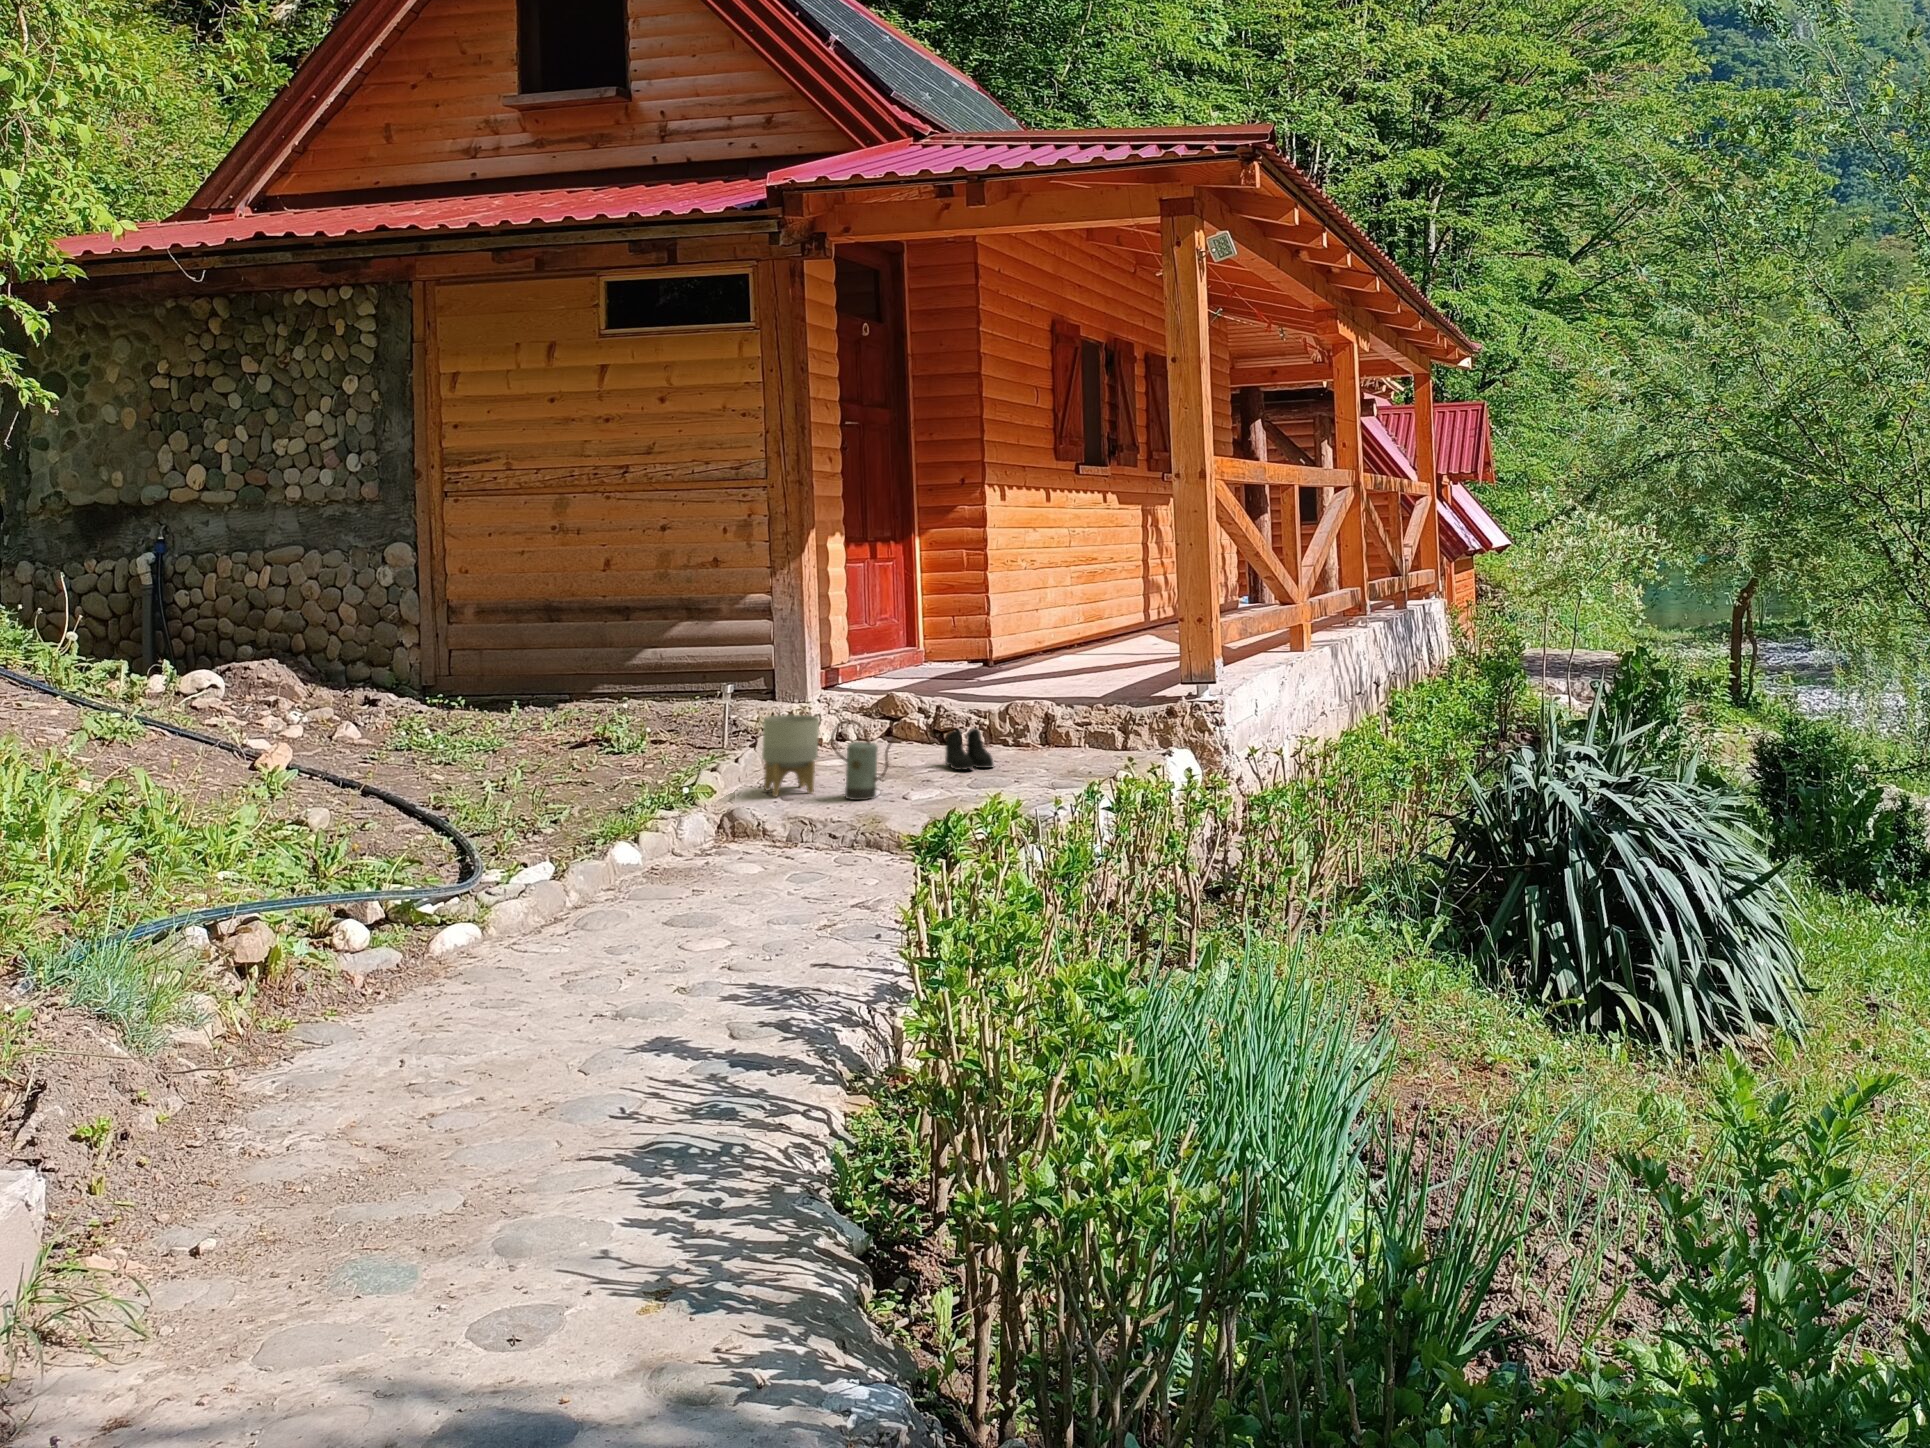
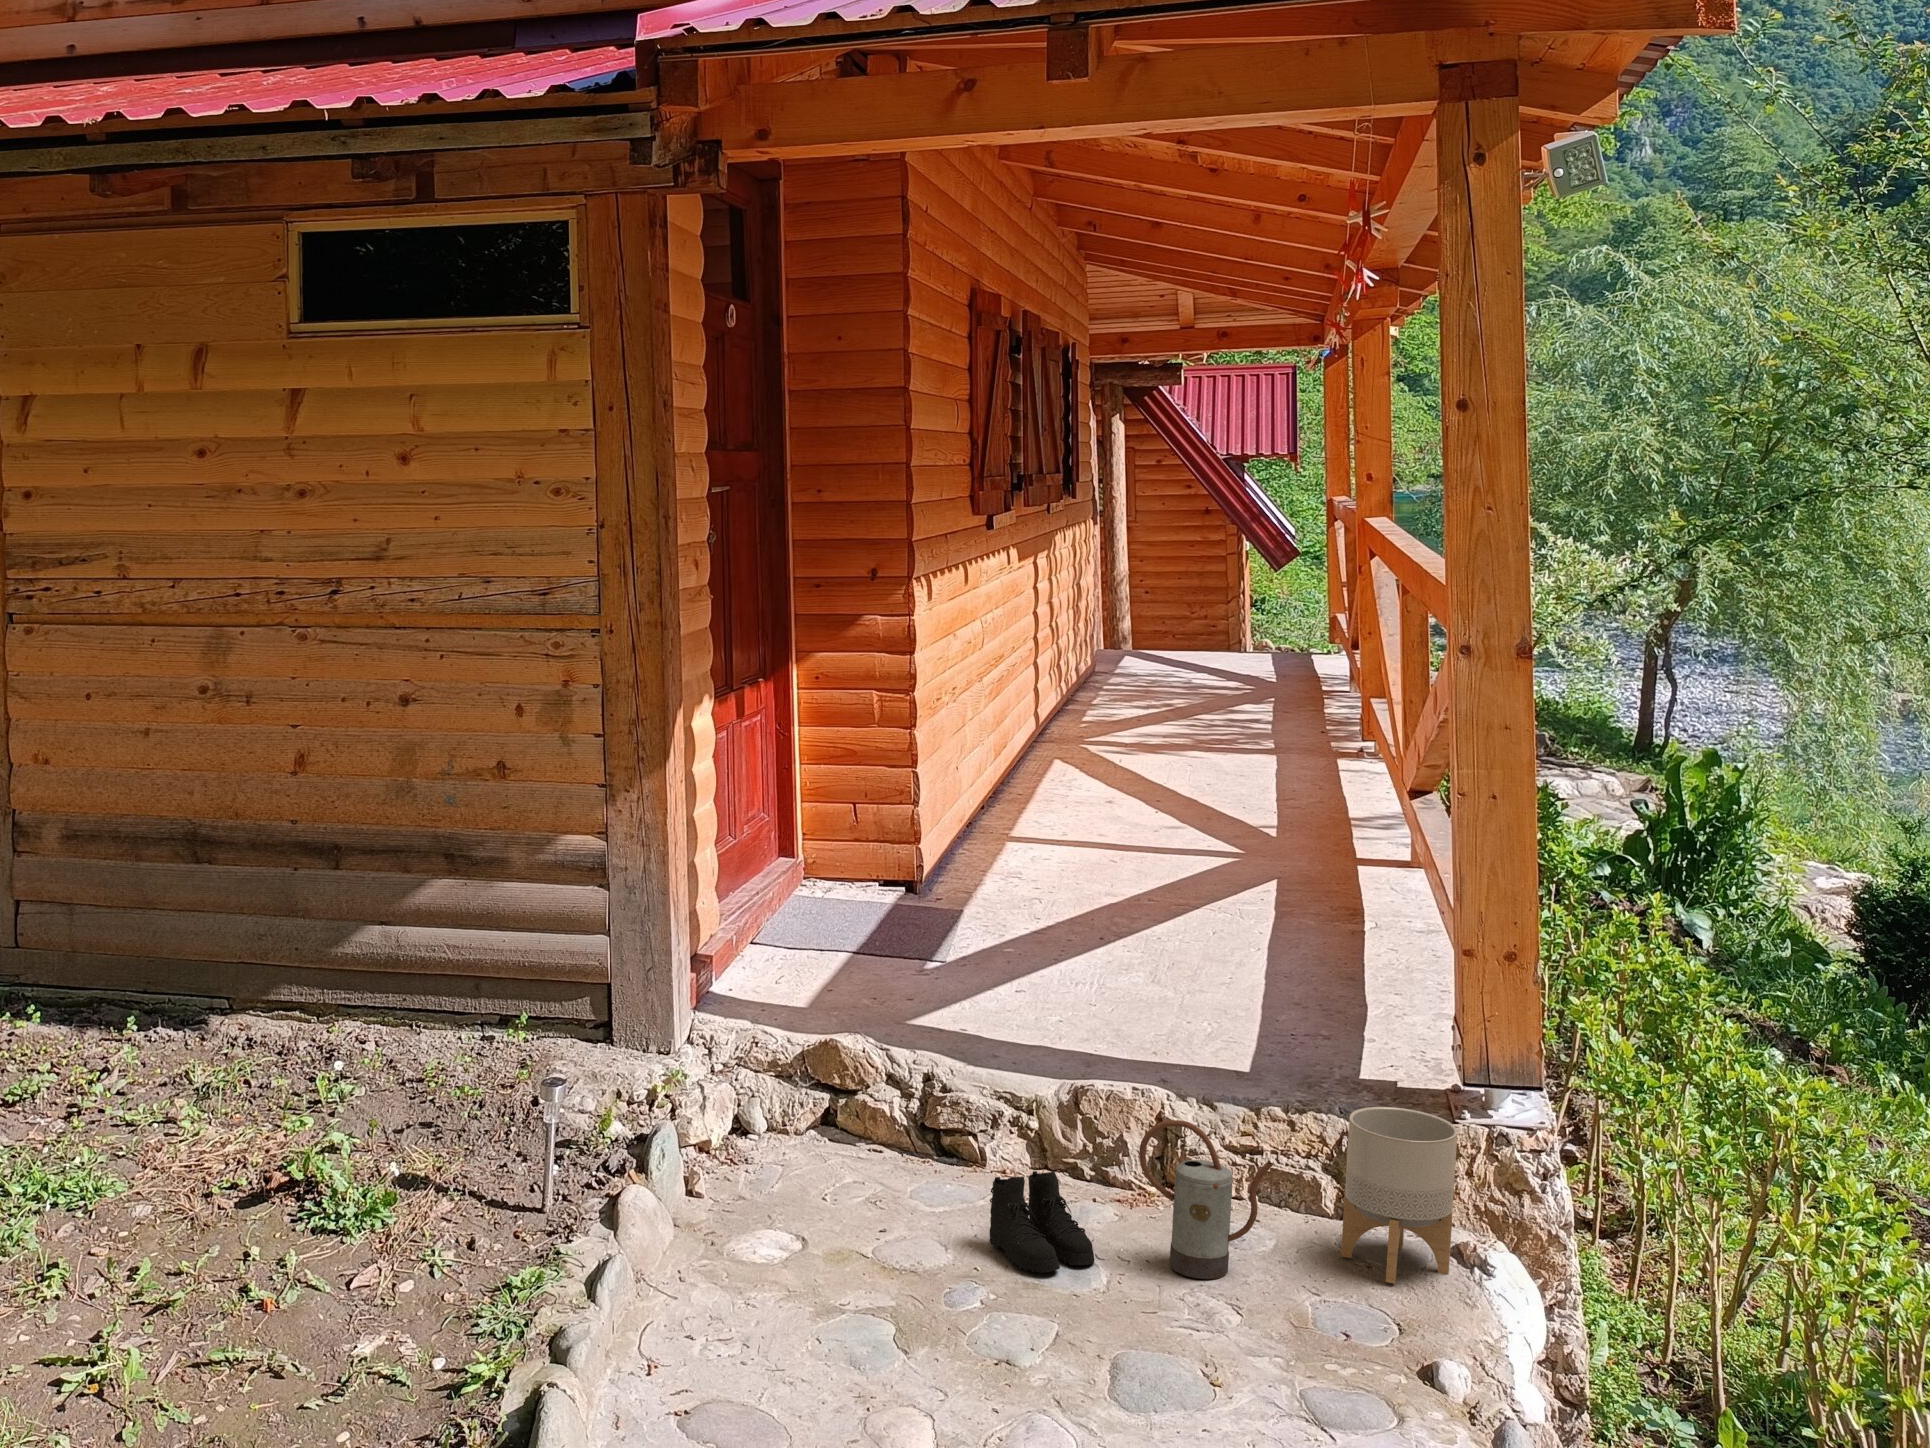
planter: present [762,715,819,796] -> present [1341,1107,1457,1283]
watering can: present [831,720,896,800] -> present [1139,1120,1274,1279]

